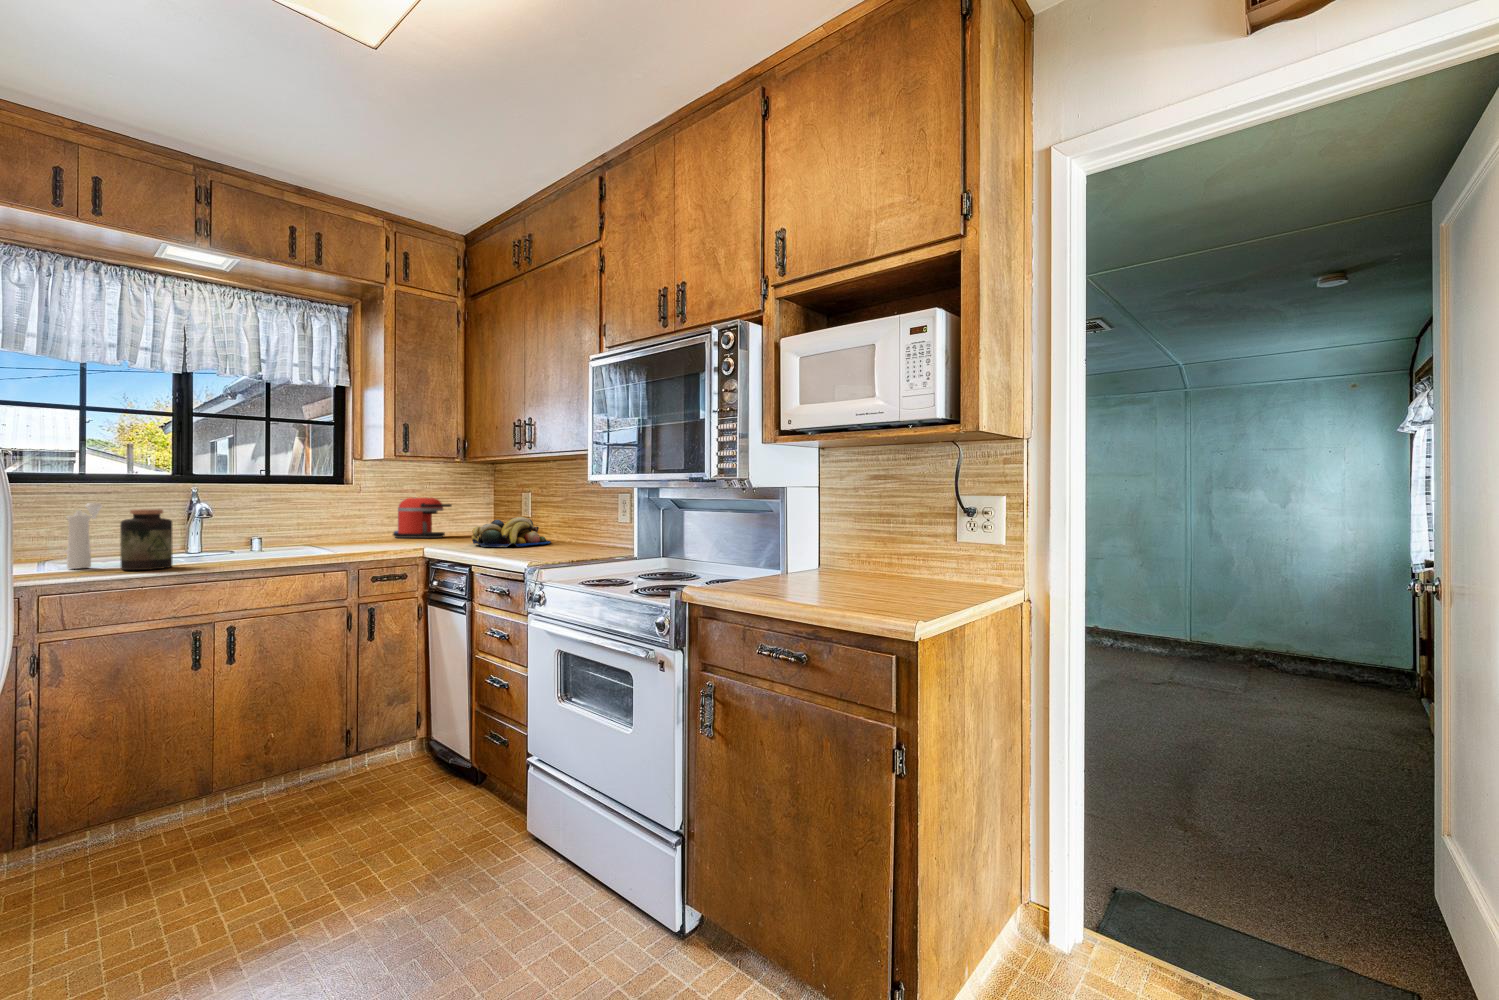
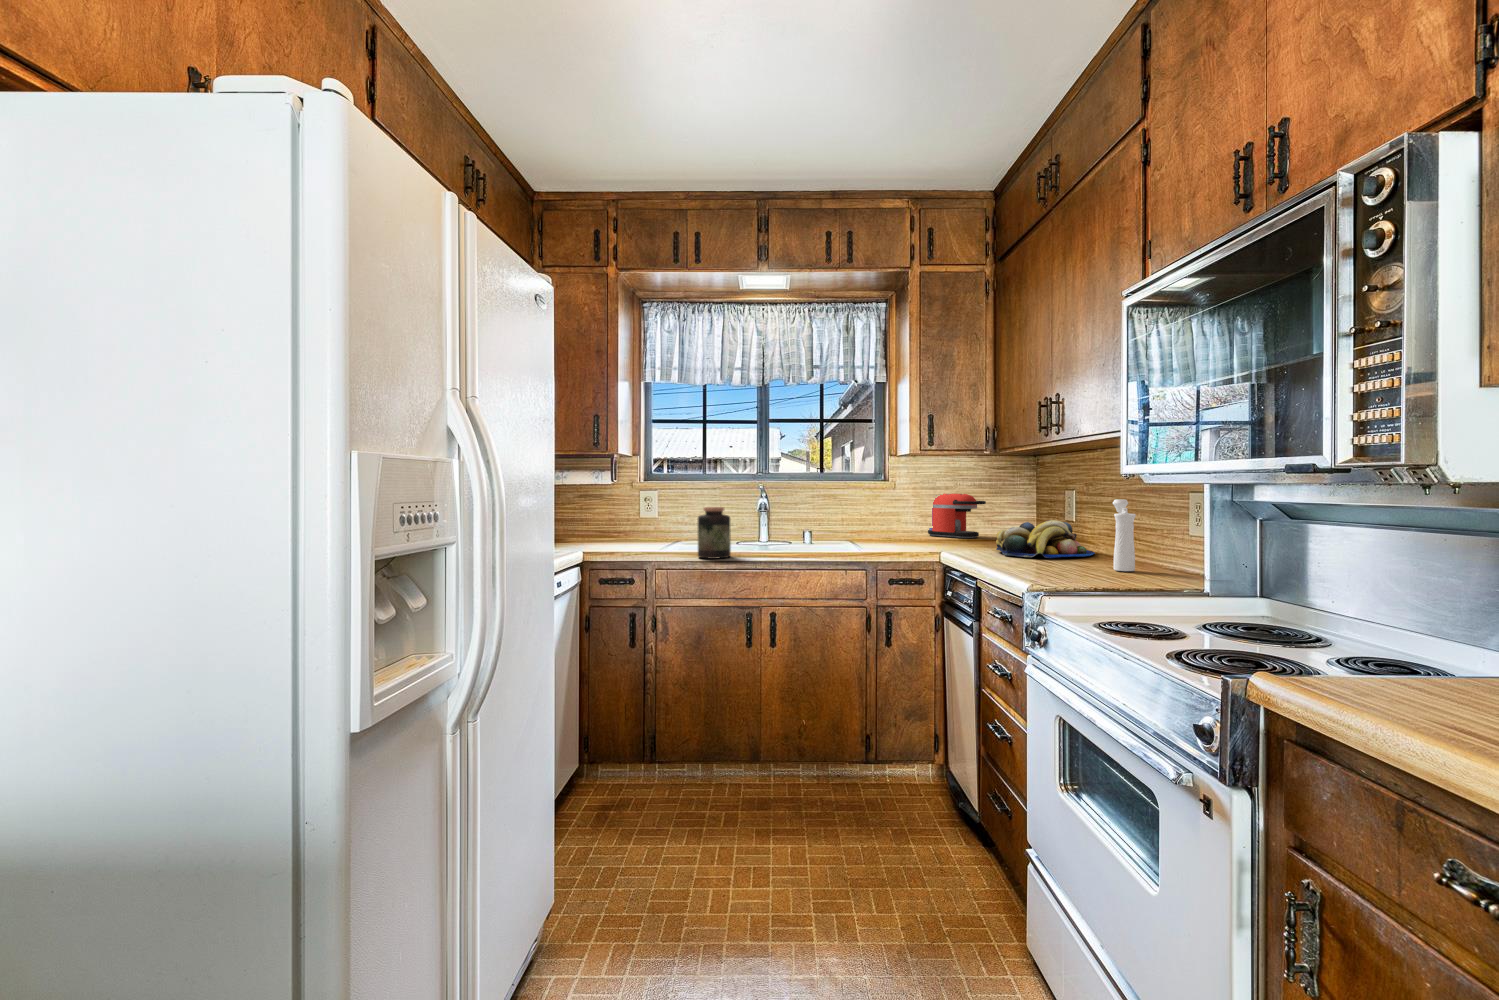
pepper mill: present [67,503,102,569] -> present [1113,499,1136,571]

